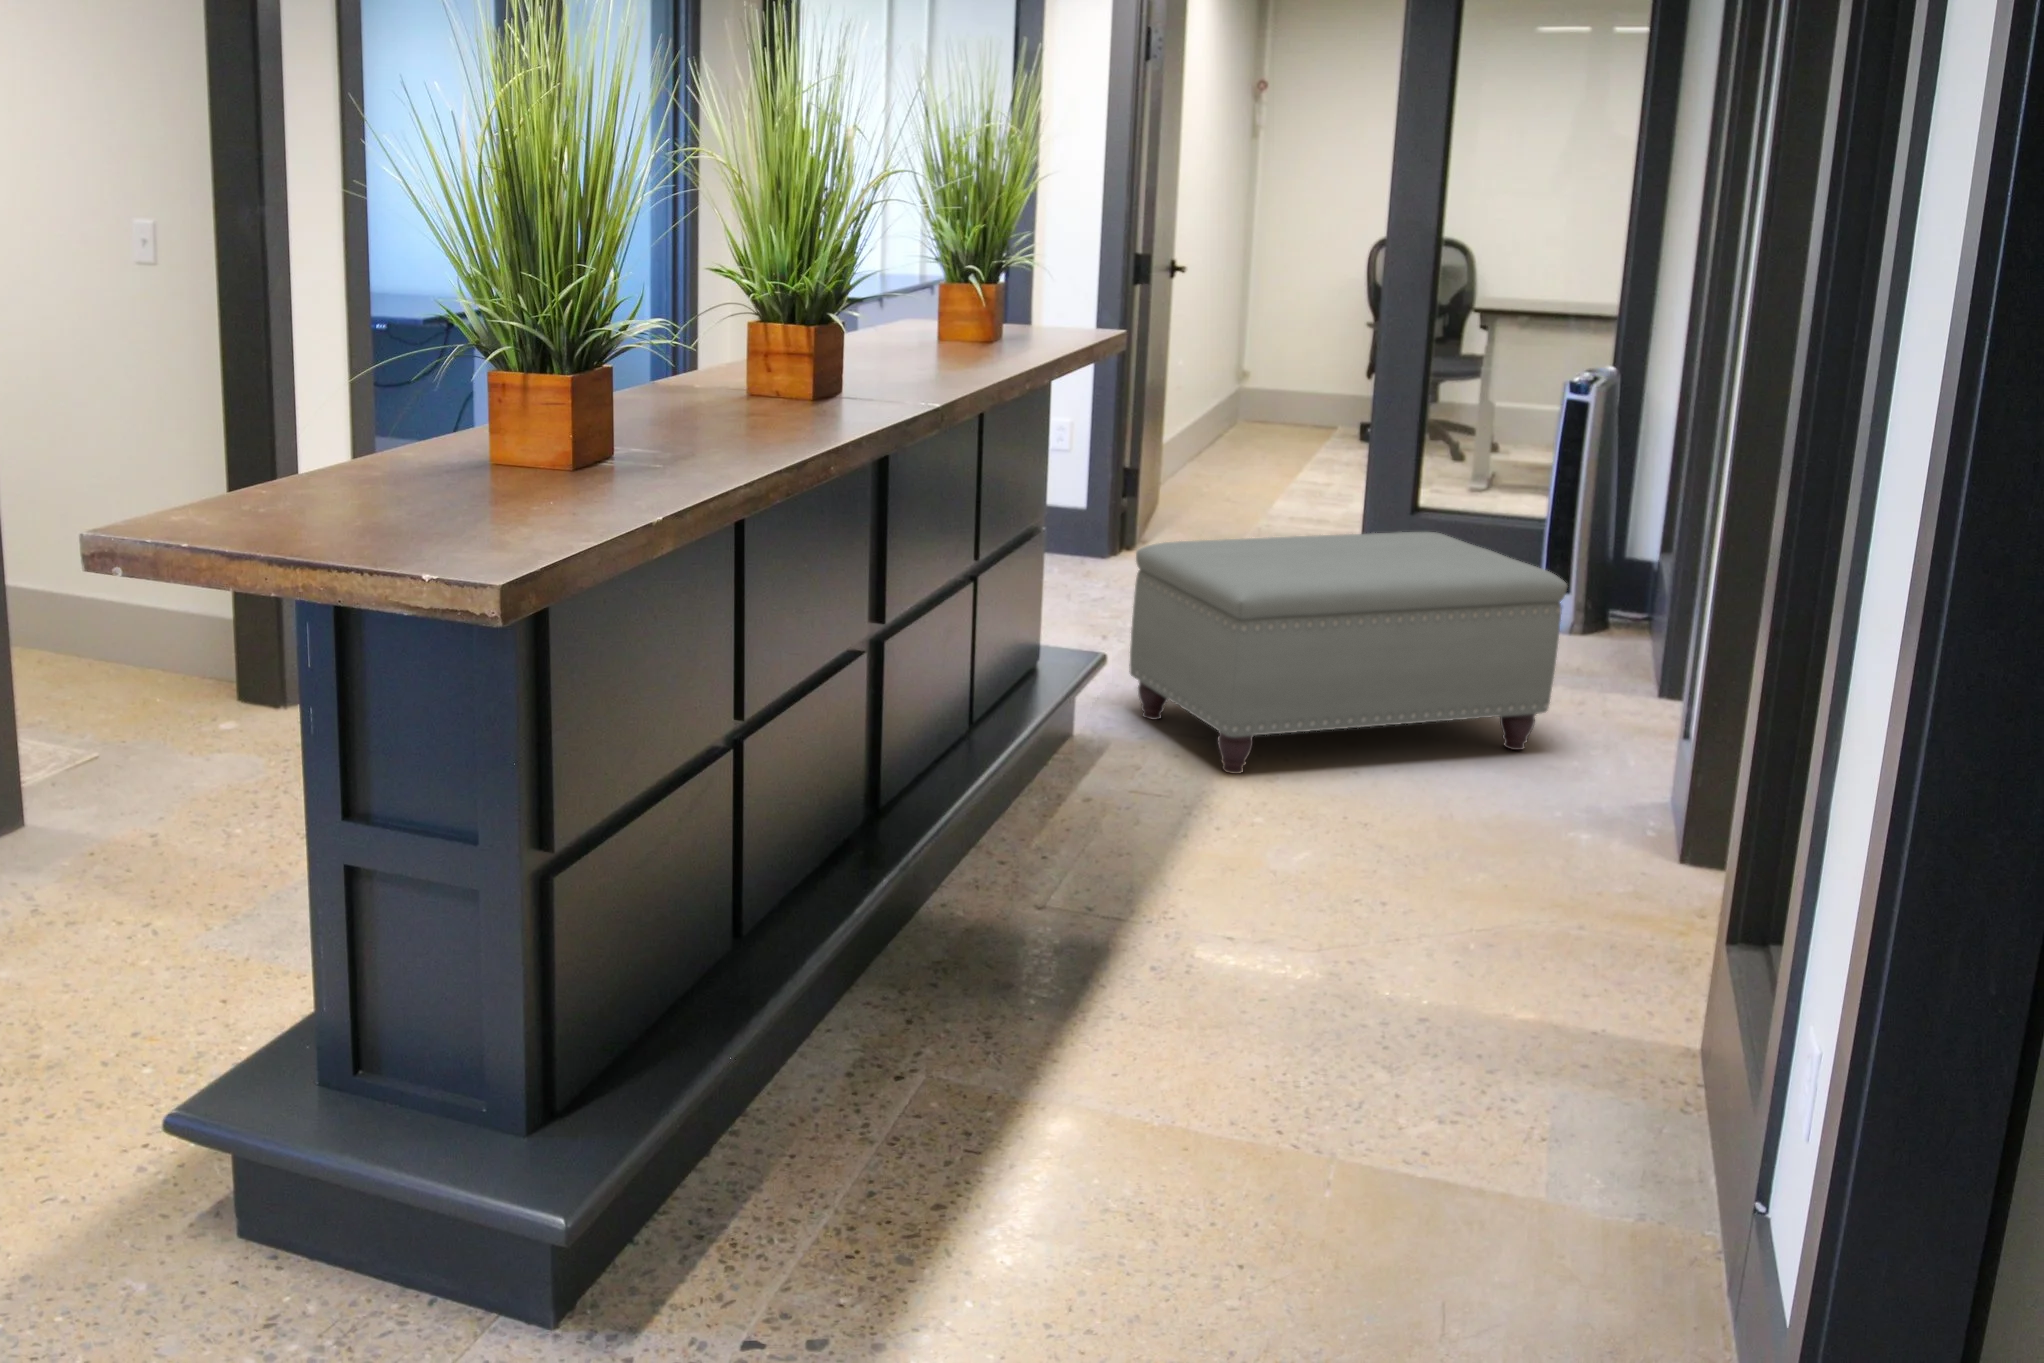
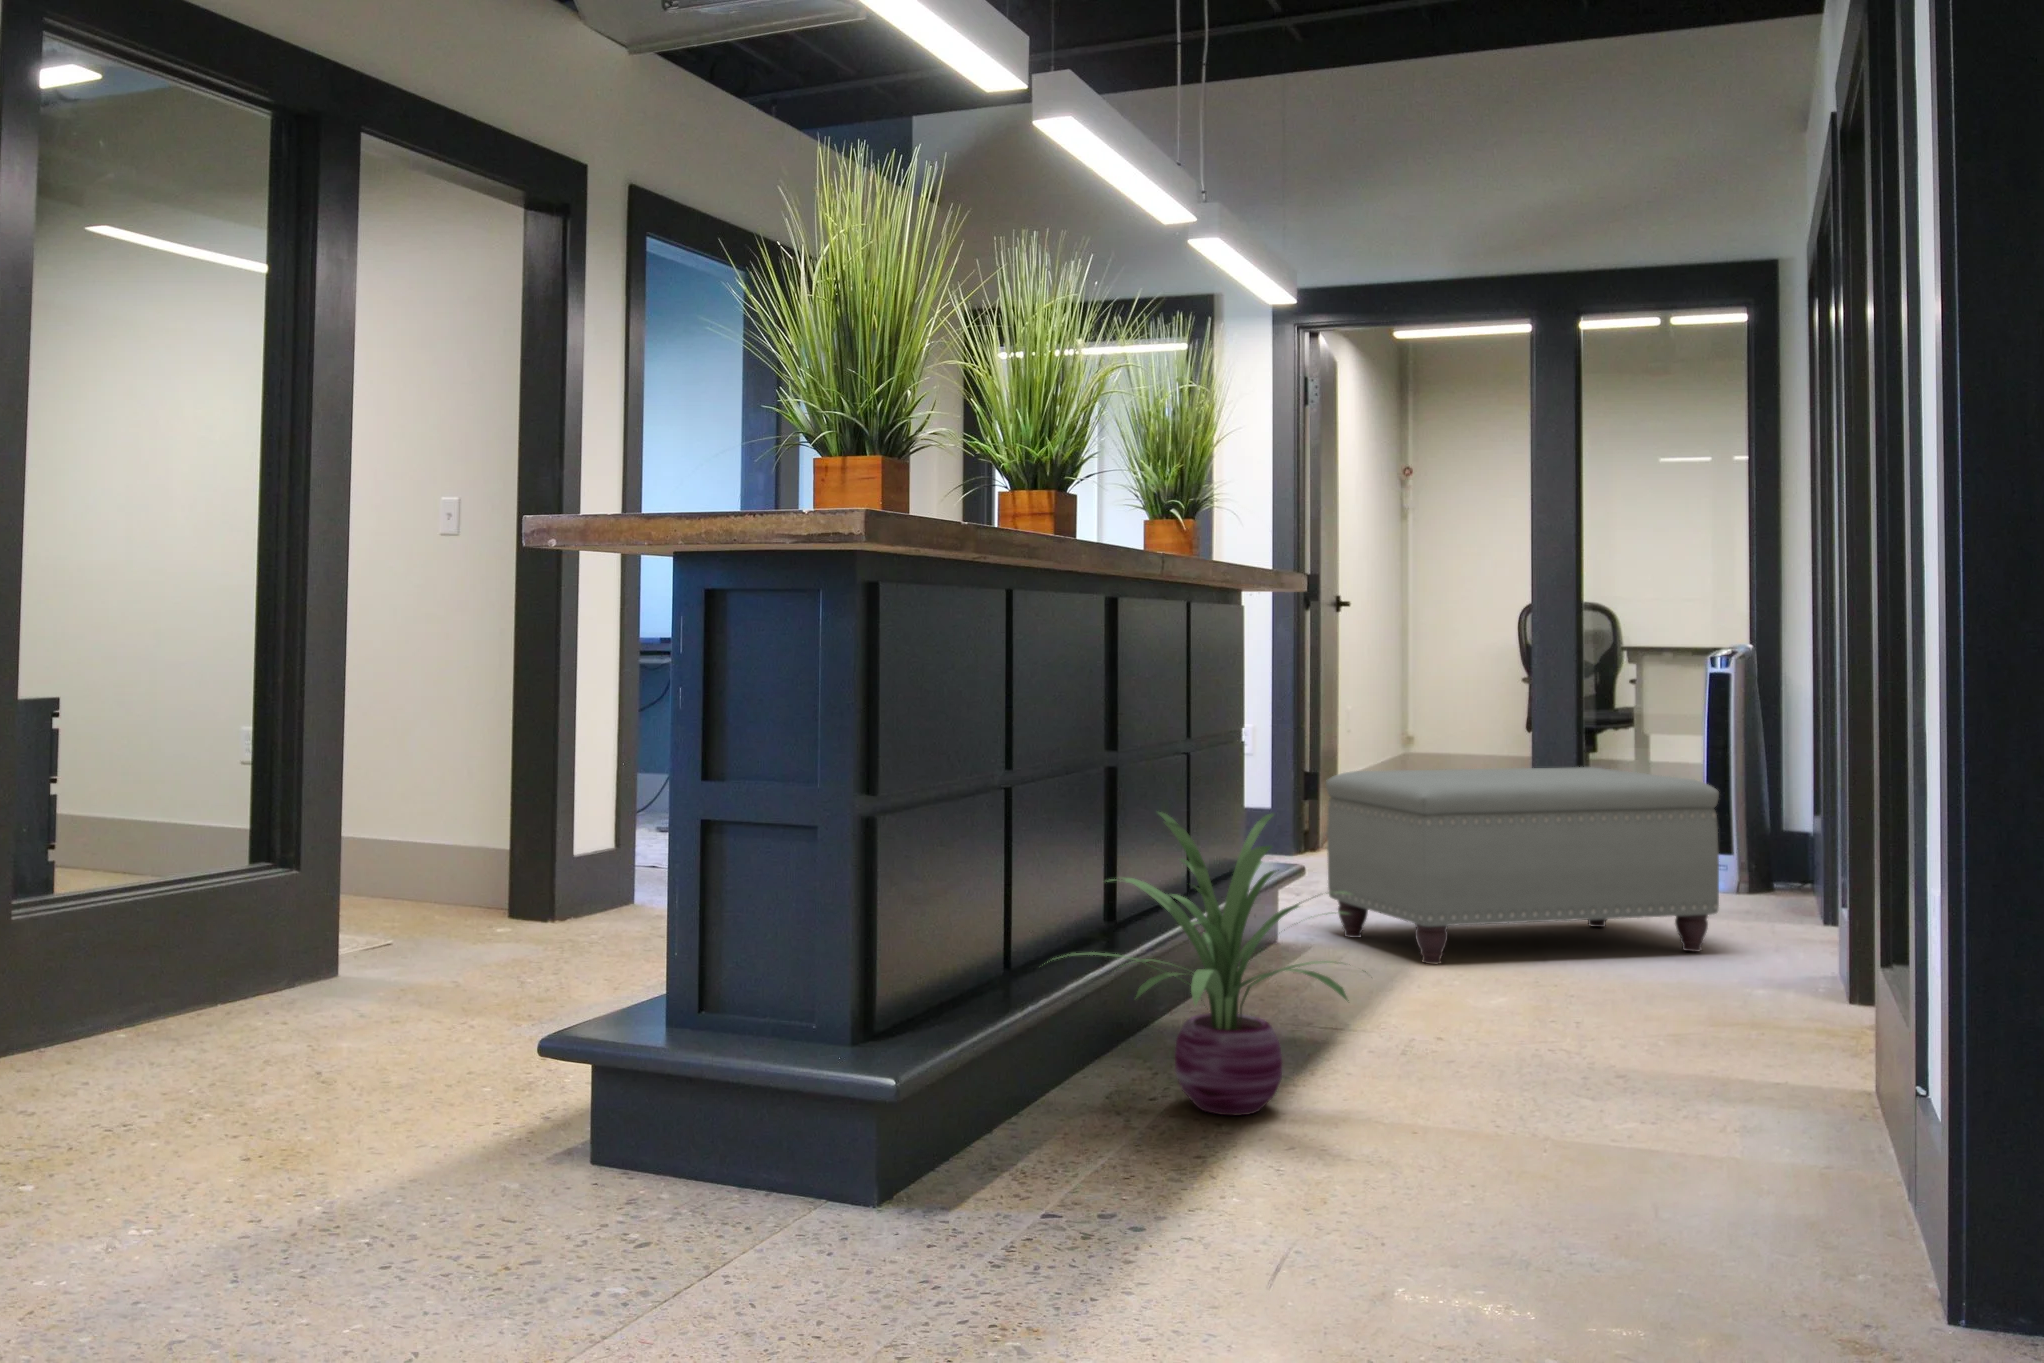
decorative plant: none [770,748,1158,1096] -> present [1062,812,1350,1116]

